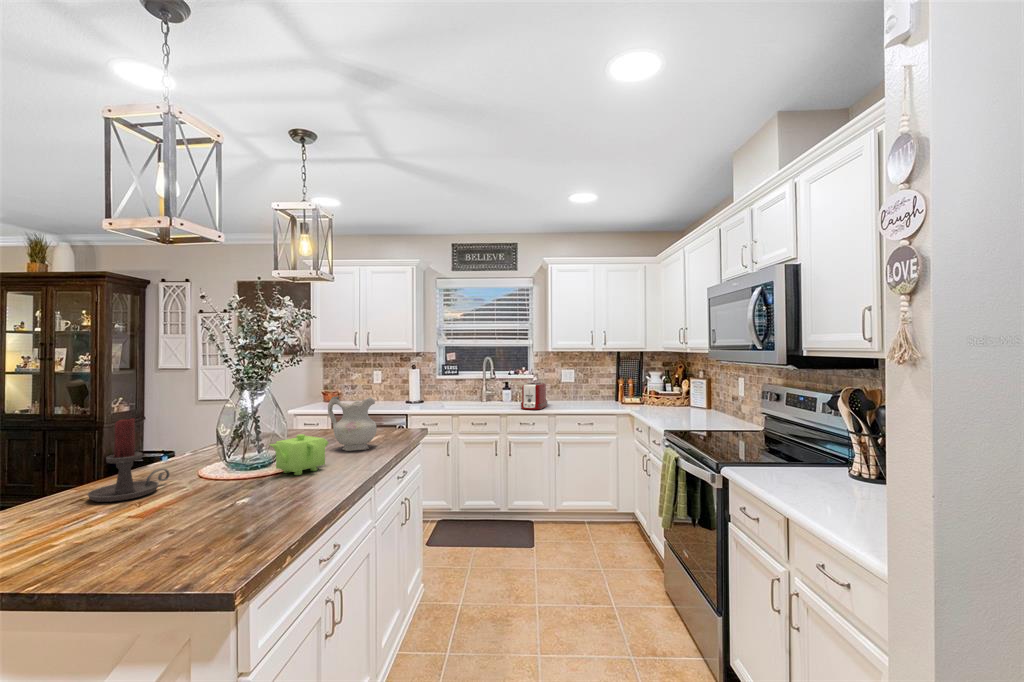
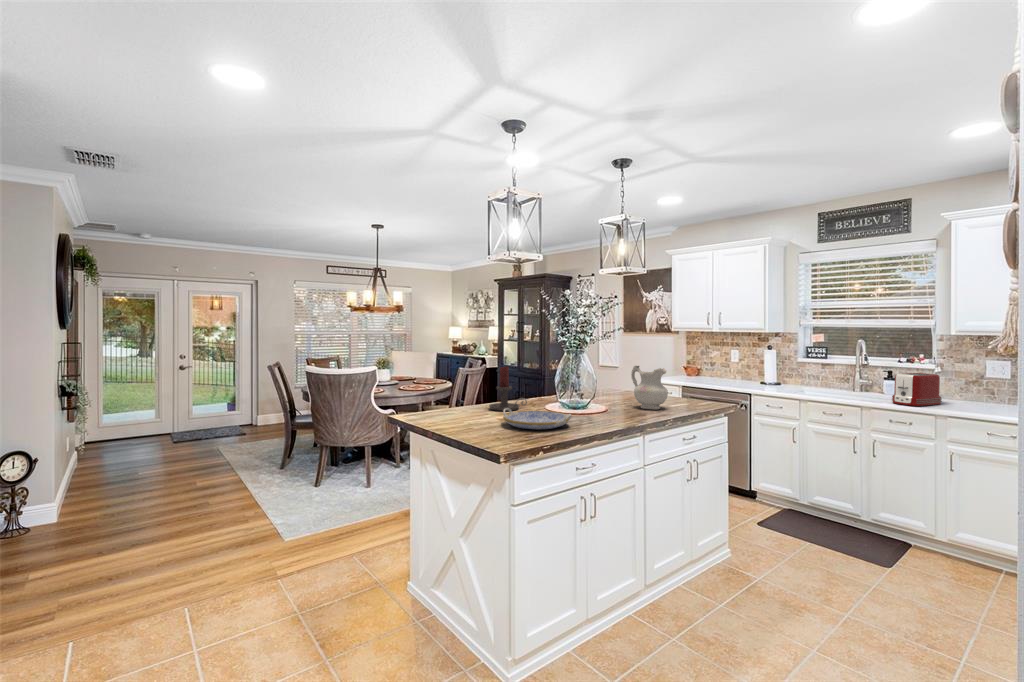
teapot: present [270,434,328,475] -> none [573,388,617,416]
serving tray: none [161,481,302,527] -> present [503,408,571,430]

